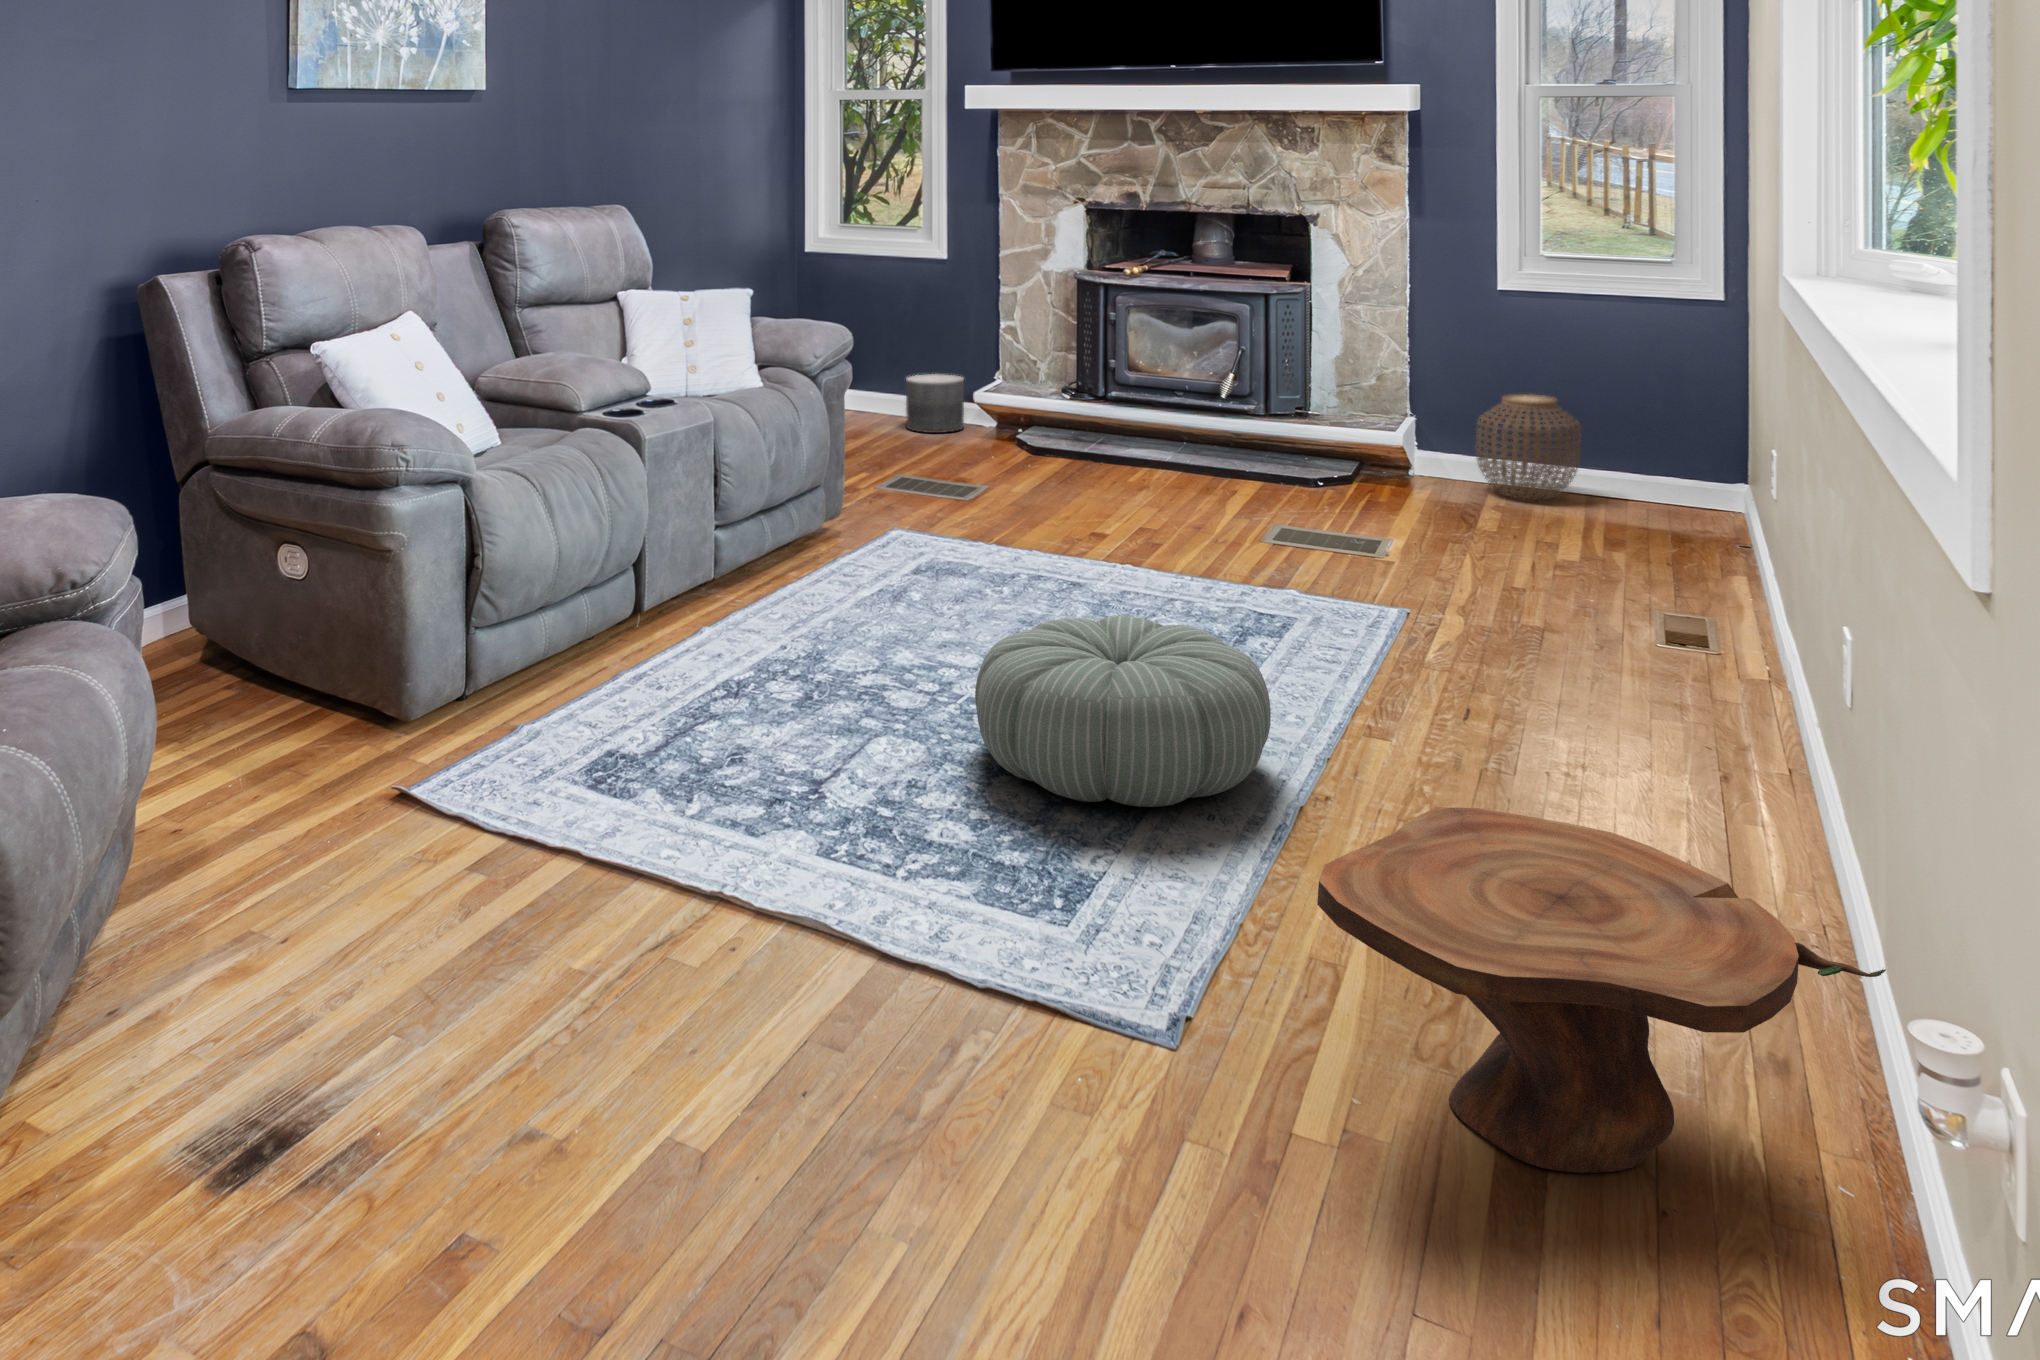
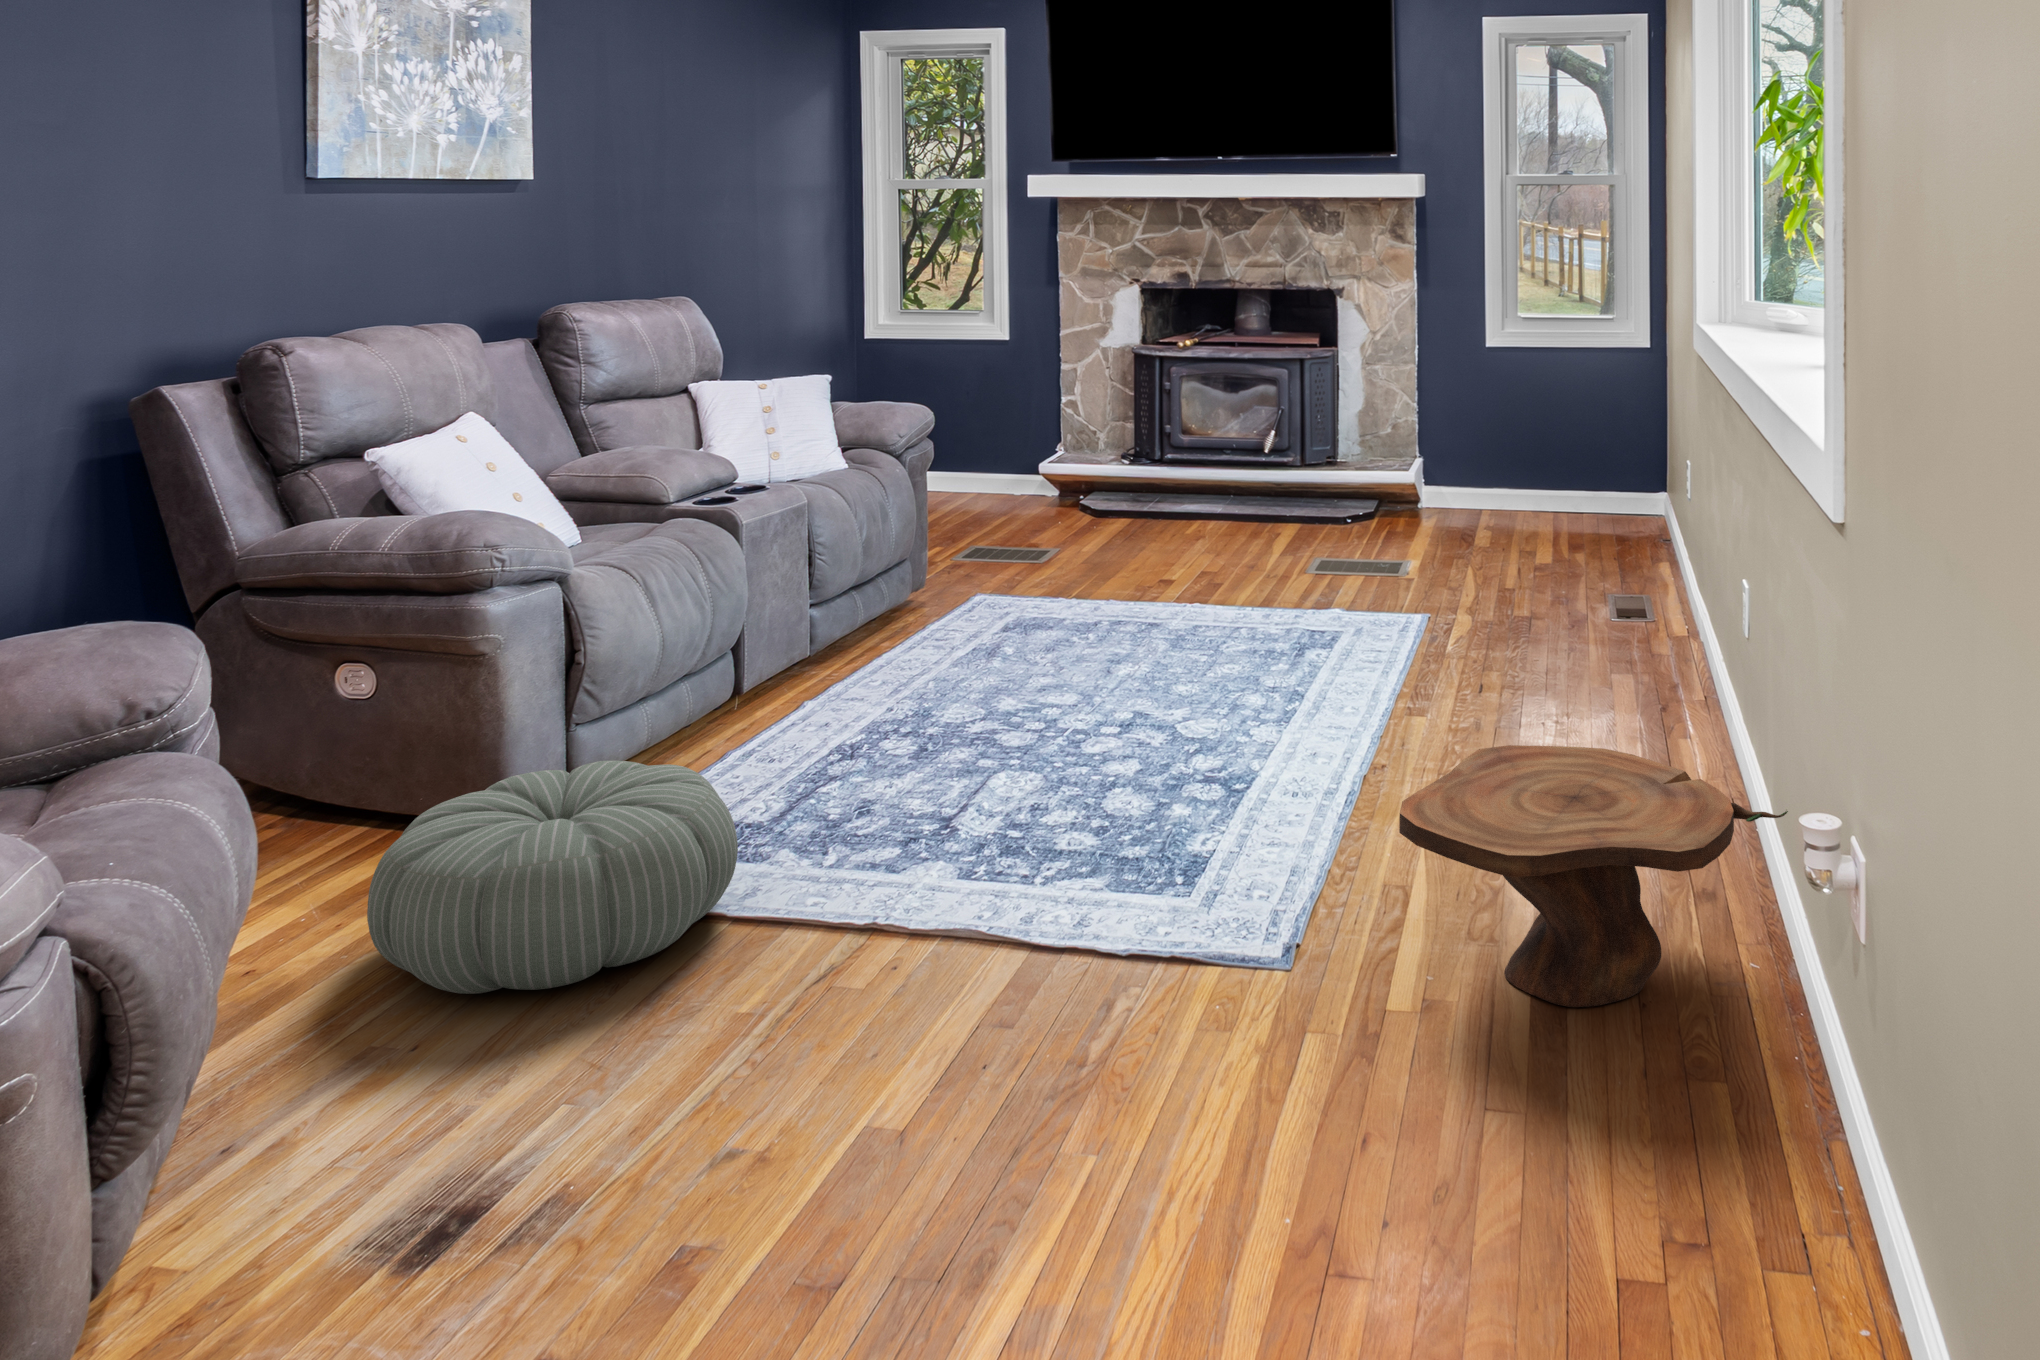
planter: present [906,374,964,433] -> none [971,448,1029,504]
woven basket: present [1476,394,1581,500] -> none [1475,432,1555,521]
pouf: present [975,616,1271,807] -> present [367,761,738,994]

